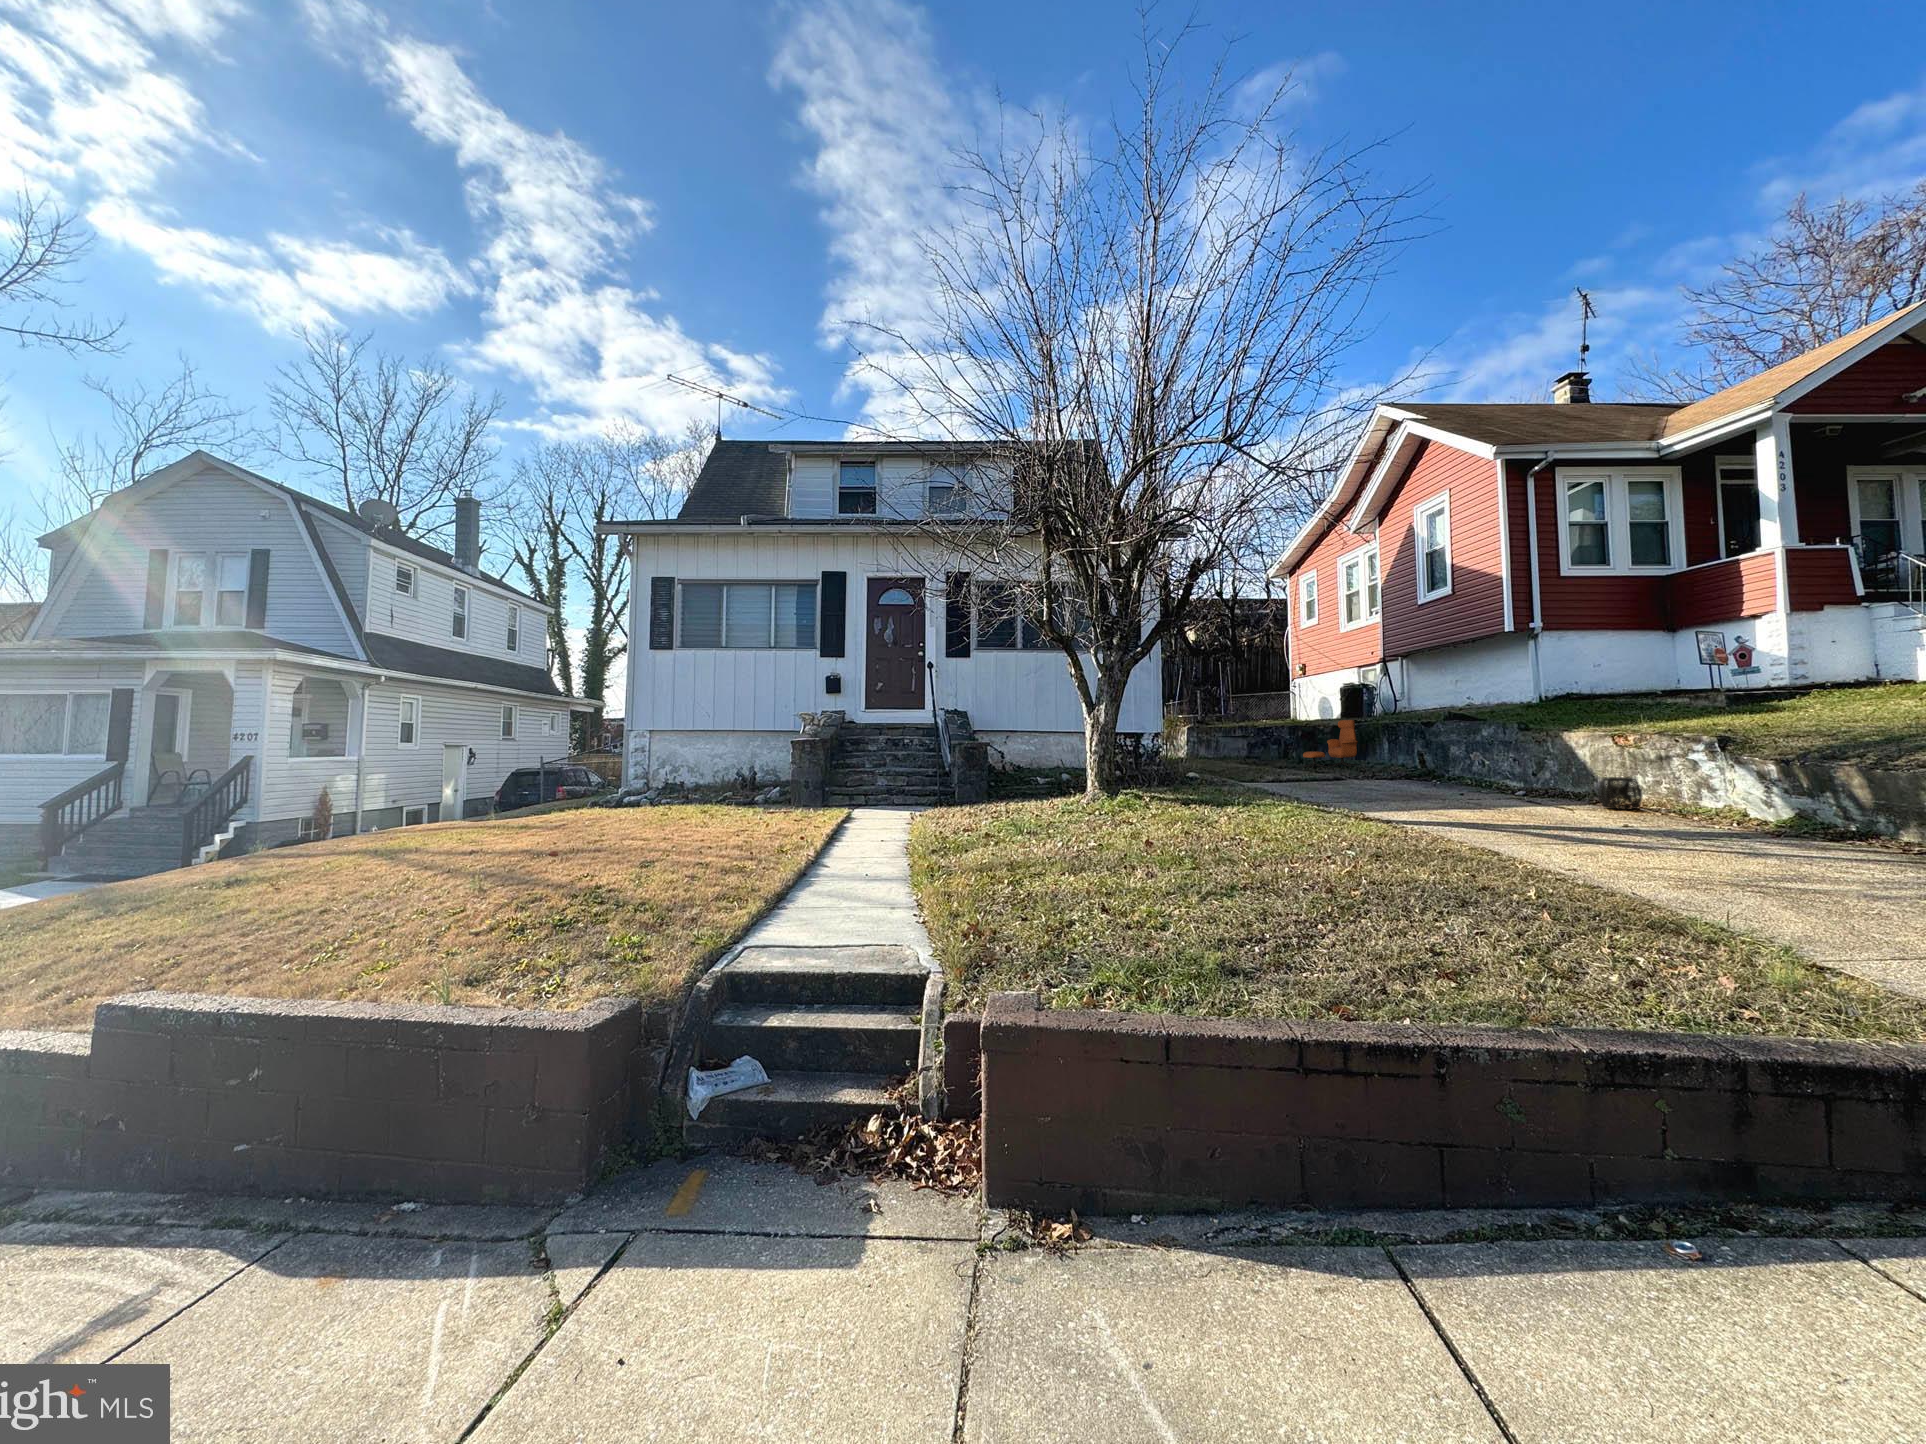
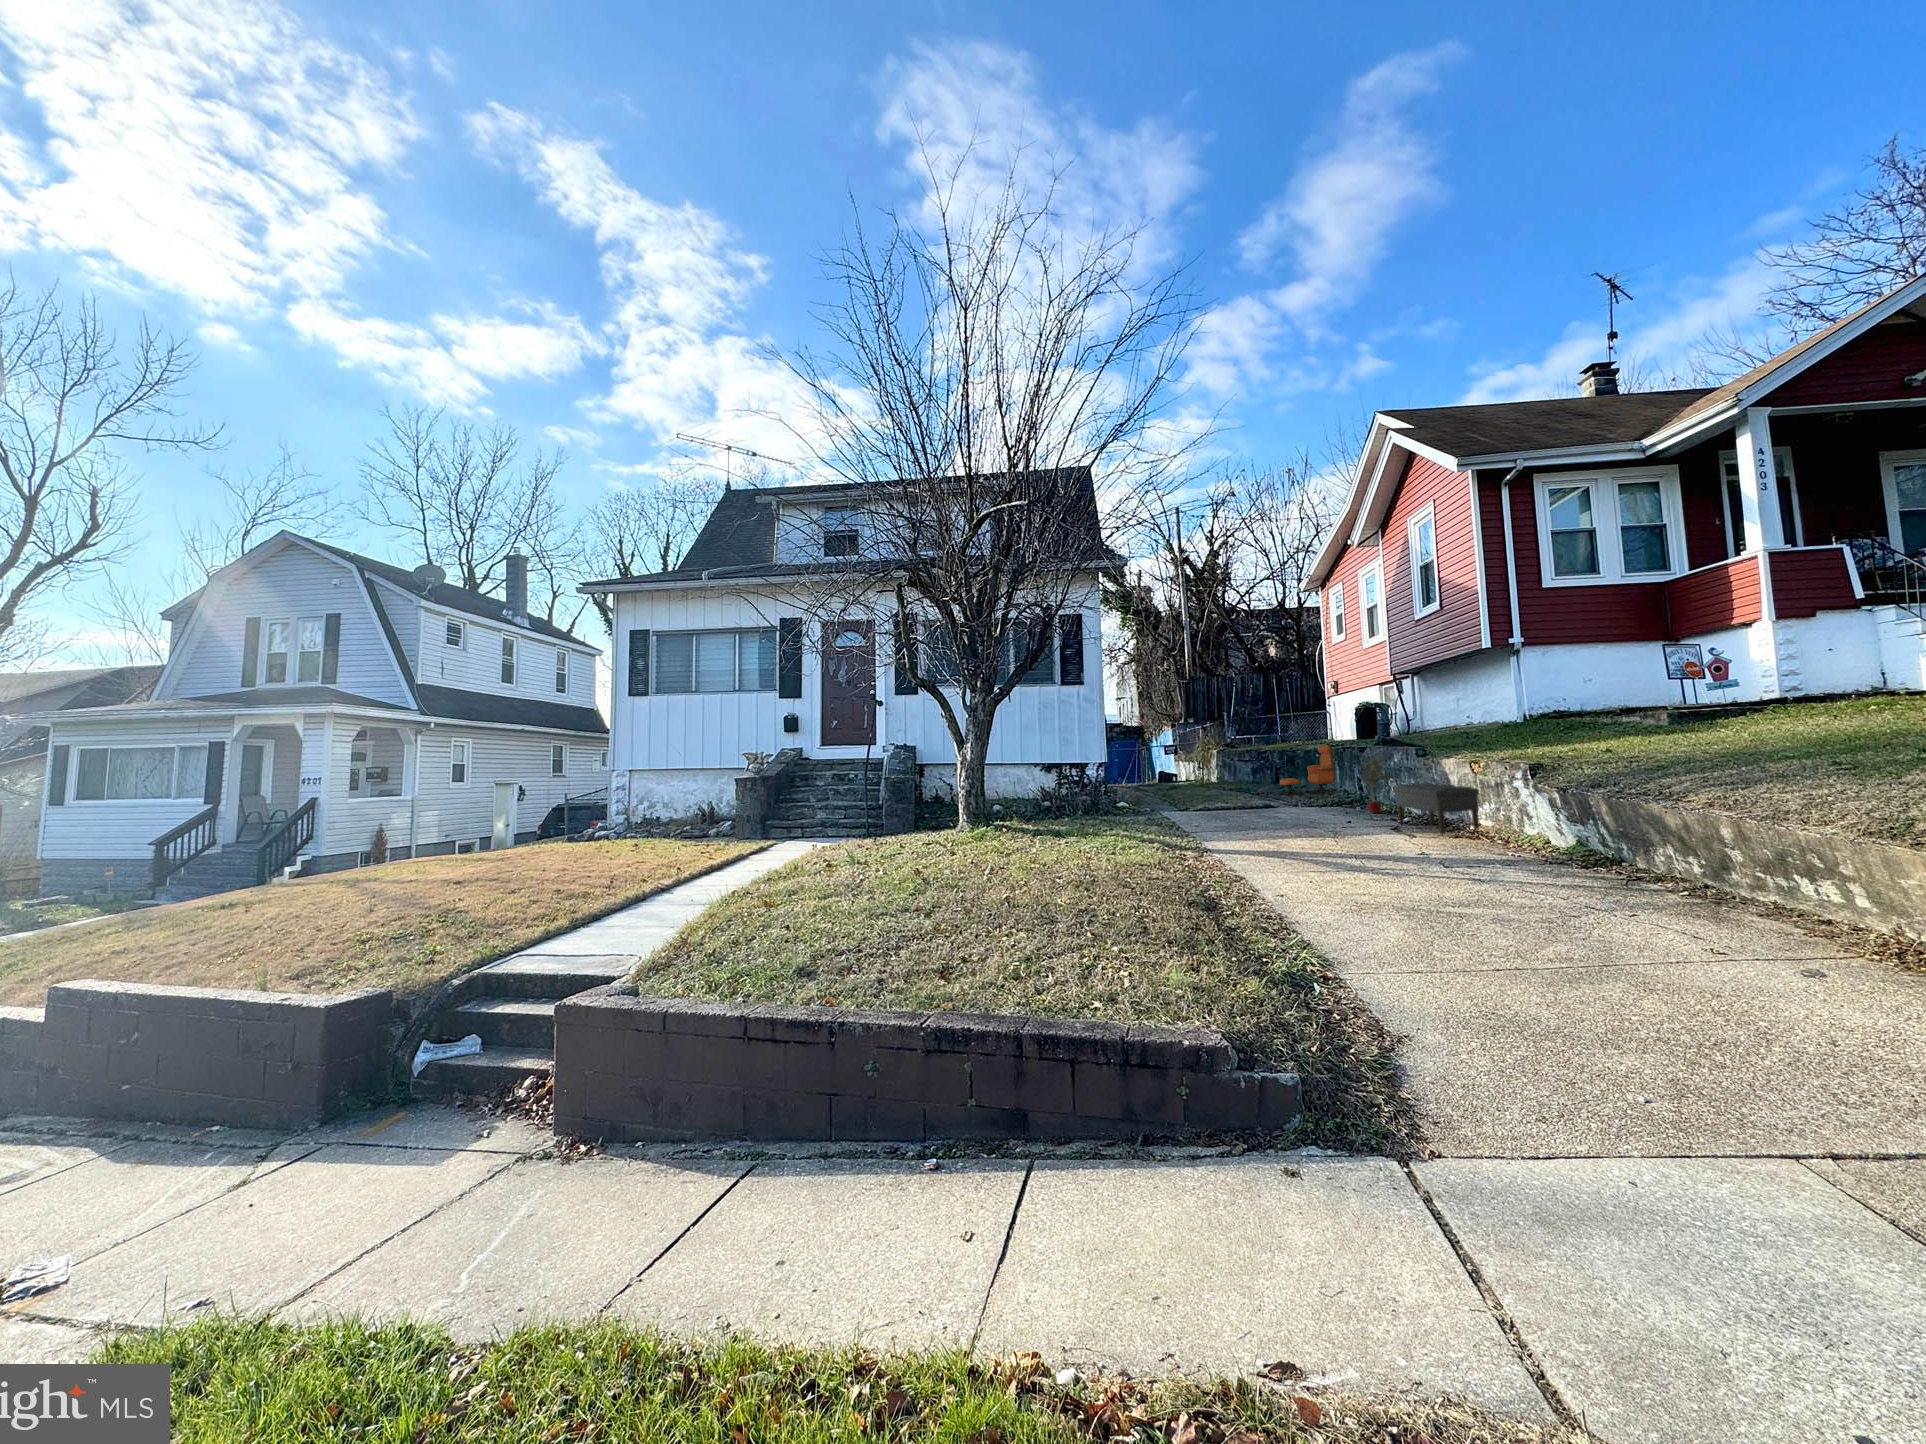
potted tree: none [1420,722,1458,783] -> present [1362,751,1395,813]
bench: none [1476,752,1578,800] -> present [1394,783,1480,835]
woven basket: present [1598,777,1643,810] -> none [1481,812,1526,847]

